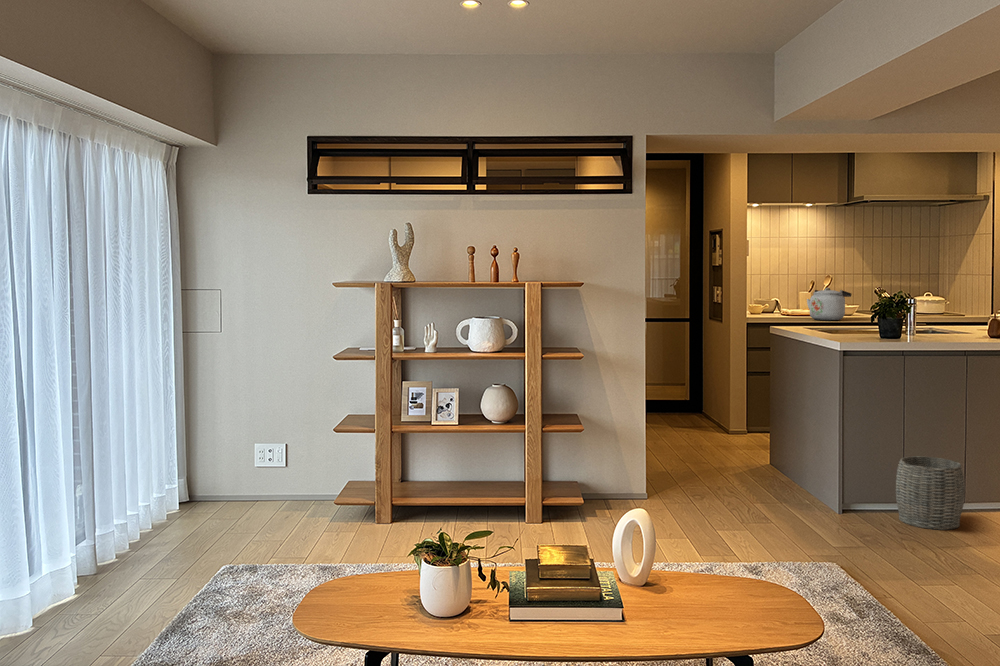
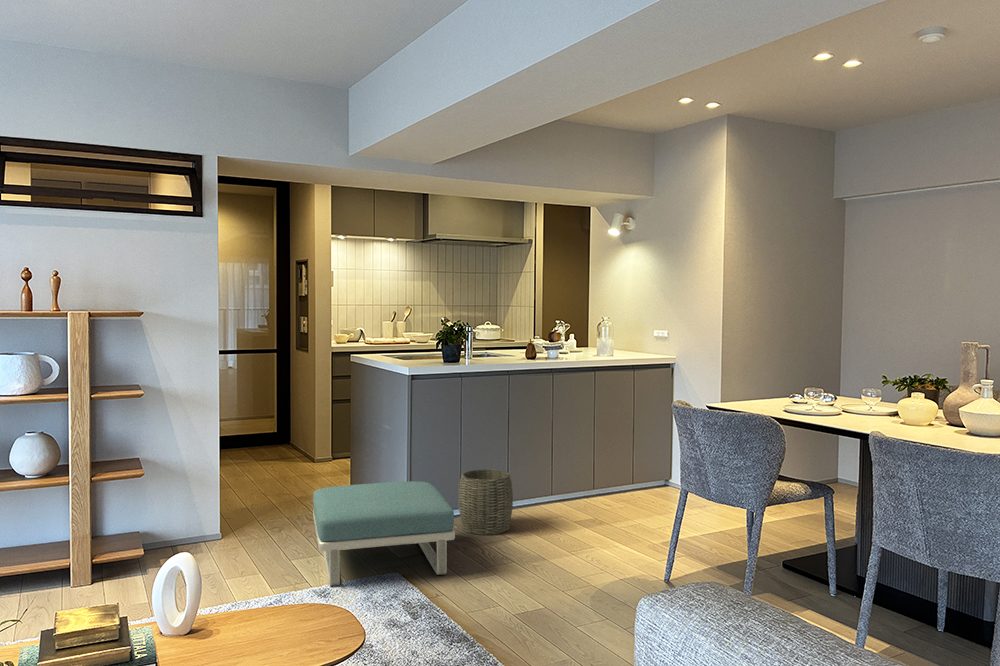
kettle: present [807,288,852,320] -> none [386,318,425,347]
footstool: none [736,459,895,561] -> present [313,481,455,586]

